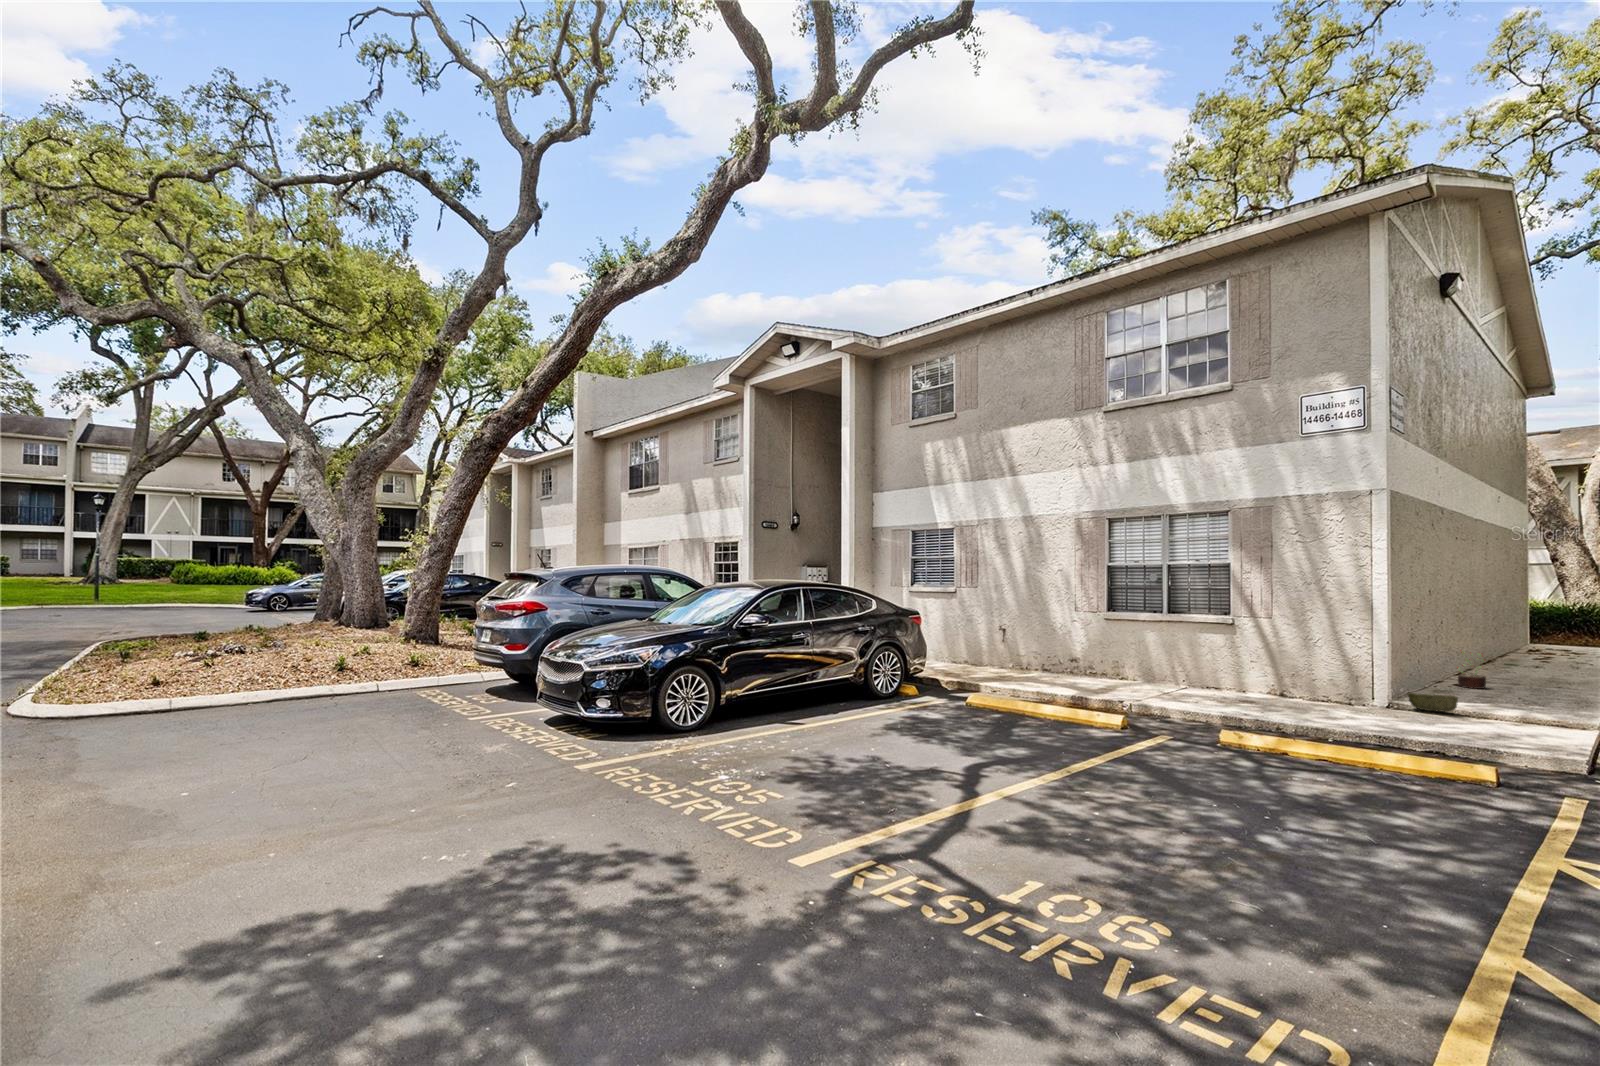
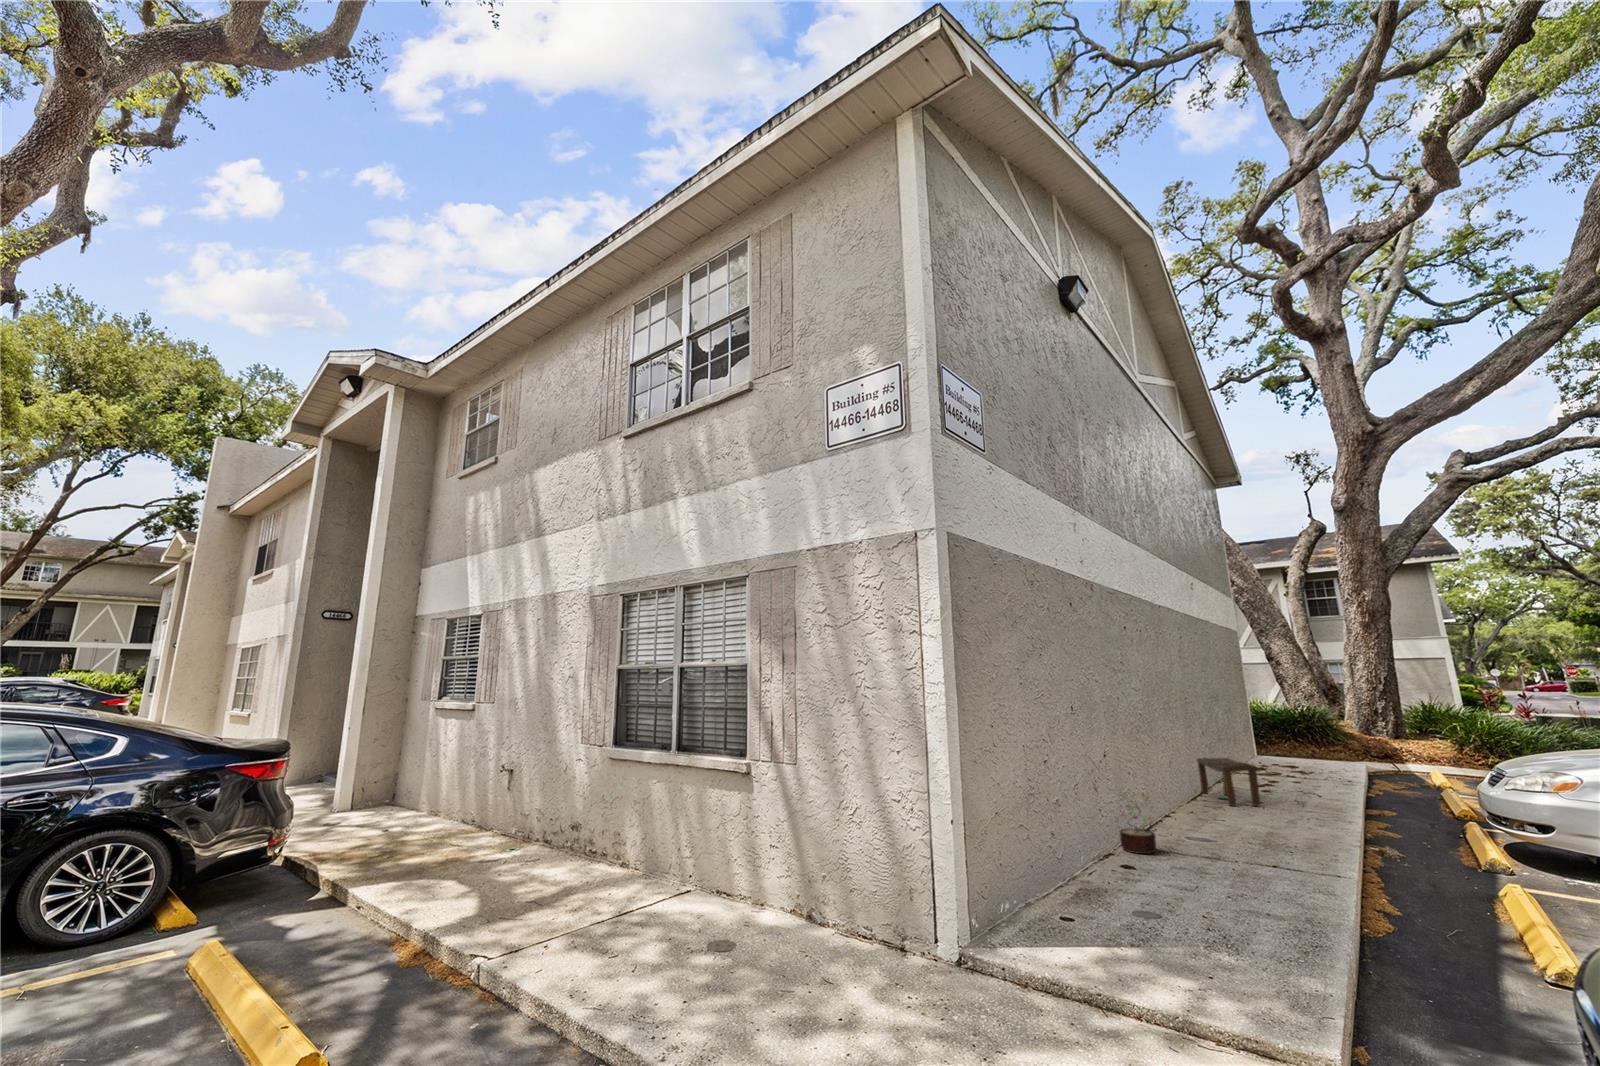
bench: none [1501,638,1558,672] -> present [1197,758,1260,806]
woven basket: present [1408,693,1458,712] -> none [986,901,1067,946]

